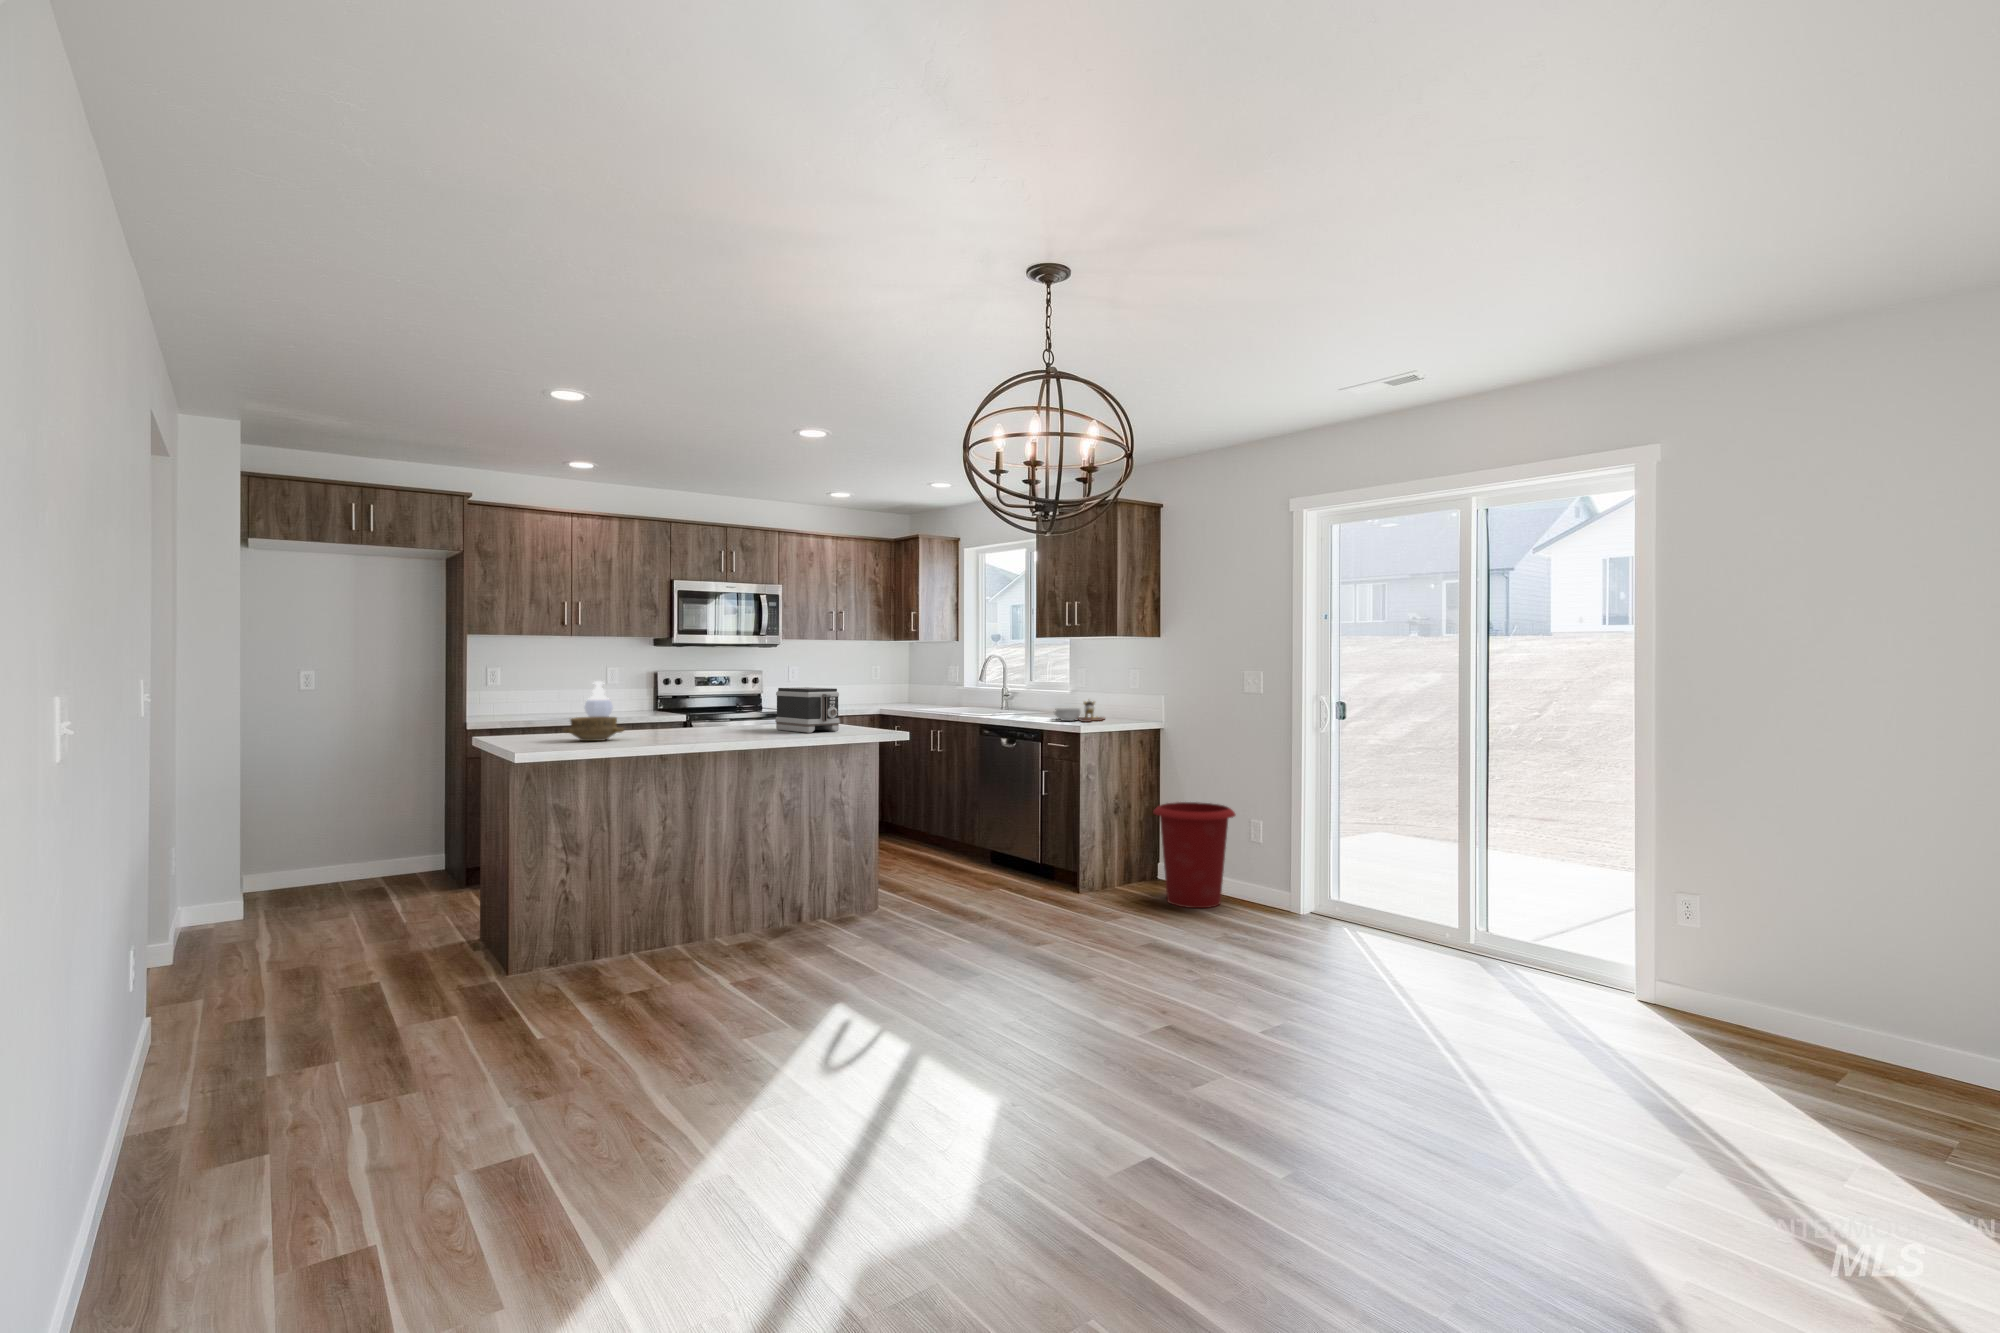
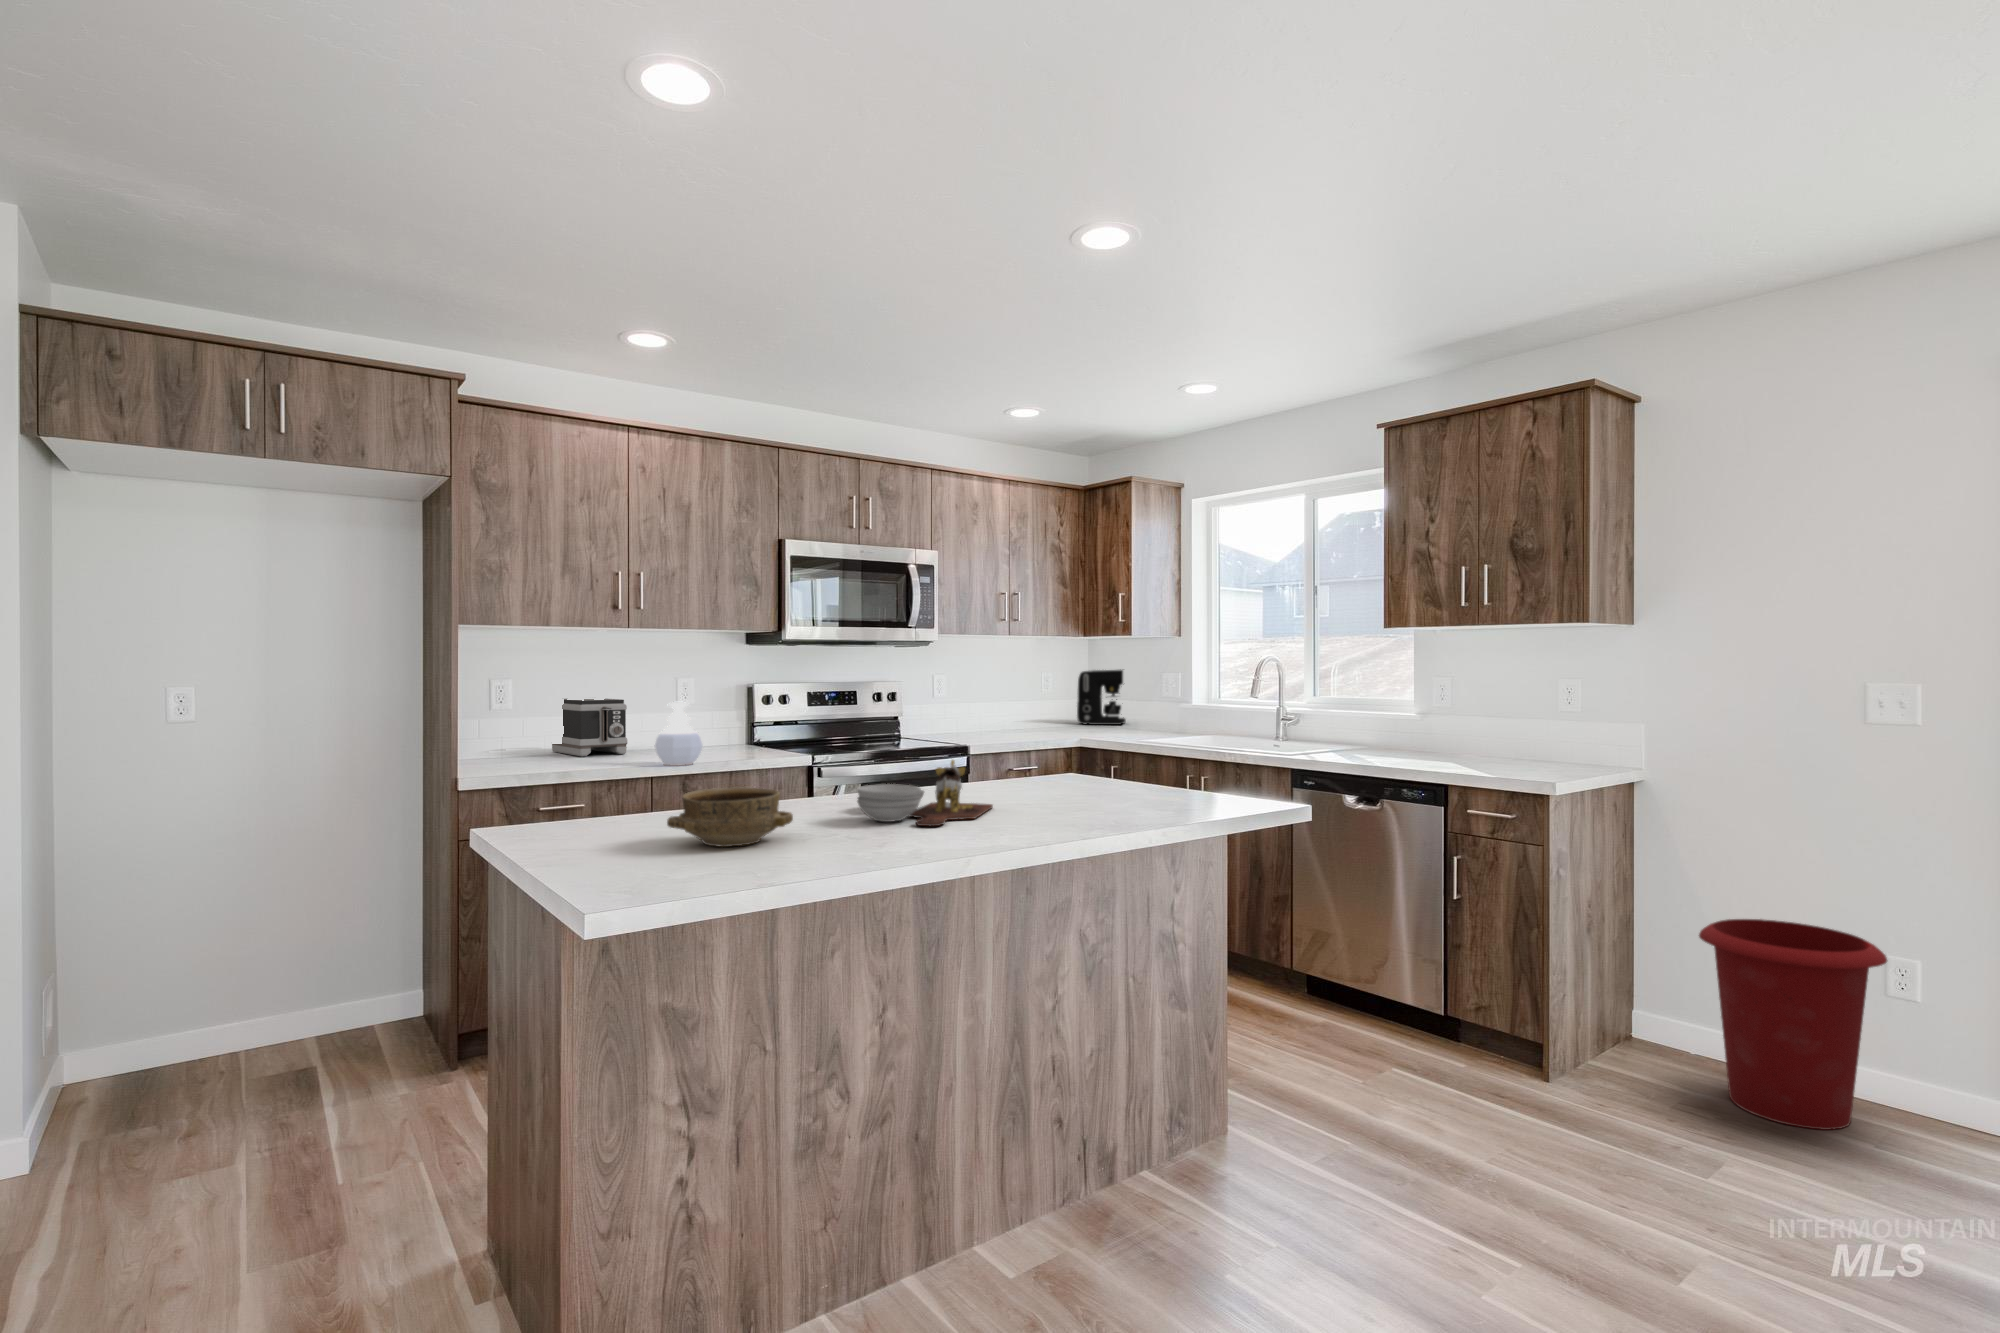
coffee maker: none [895,664,933,702] -> present [1077,669,1126,725]
toaster: present [775,687,840,733] -> present [552,698,627,756]
cutting board: present [1054,700,1104,722] -> present [857,760,993,826]

